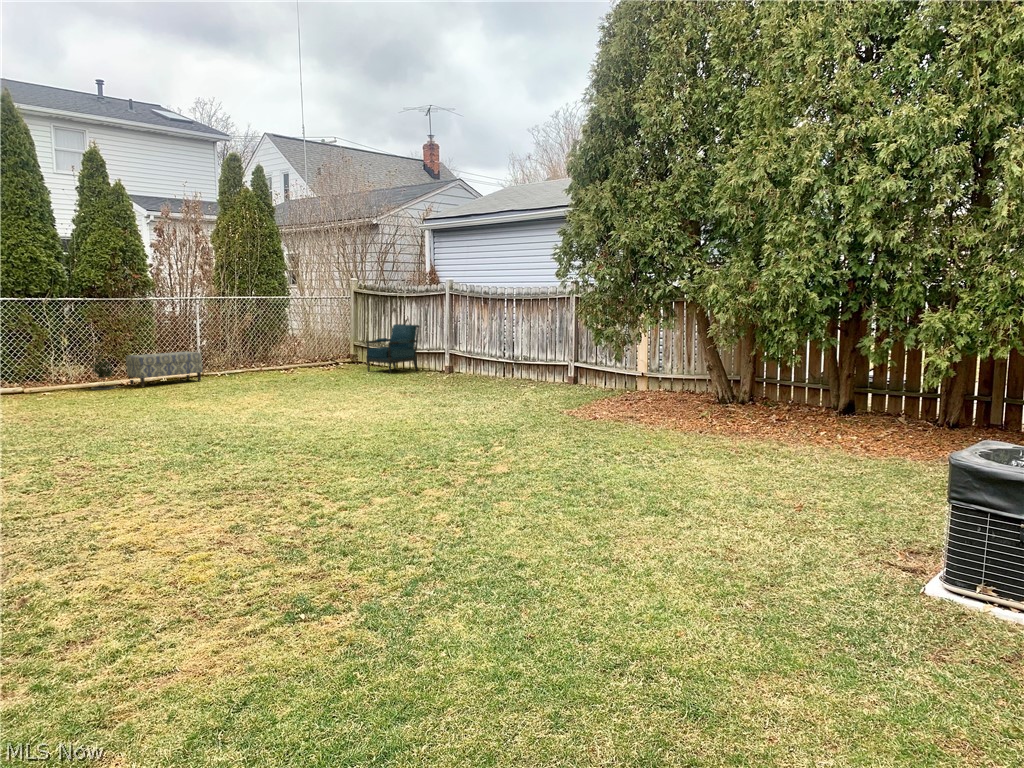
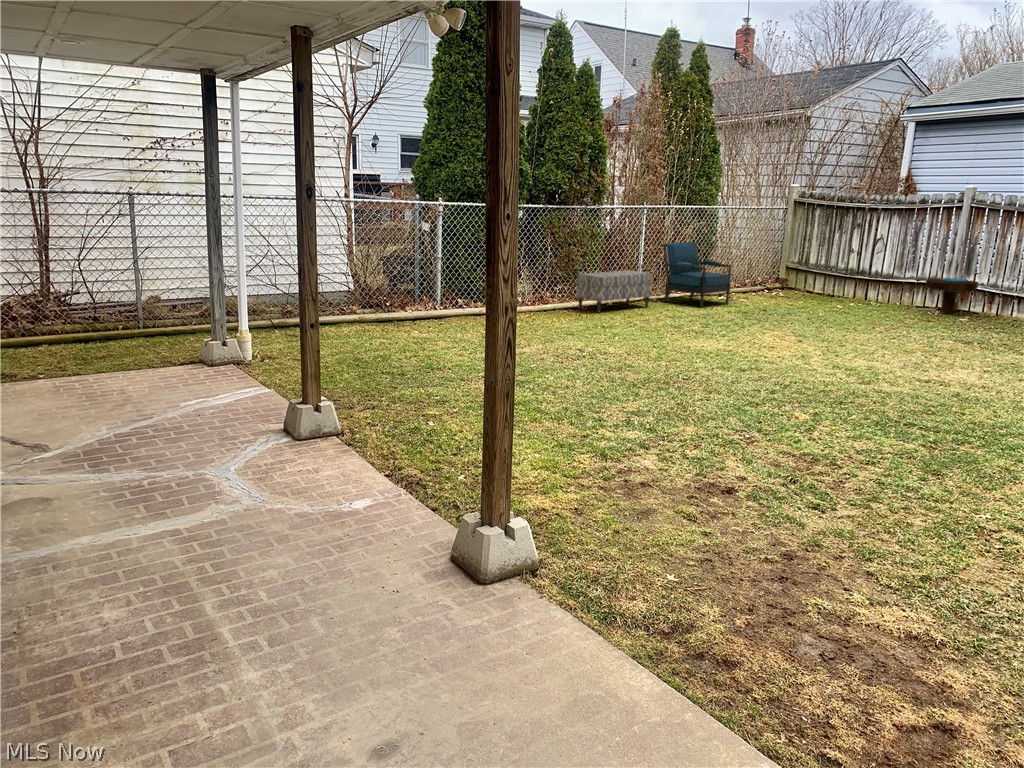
chair: present [366,324,420,374] -> present [663,242,731,307]
side table: none [423,348,458,375] -> present [926,278,978,314]
potted tree: present [91,355,116,390] -> none [545,267,571,313]

